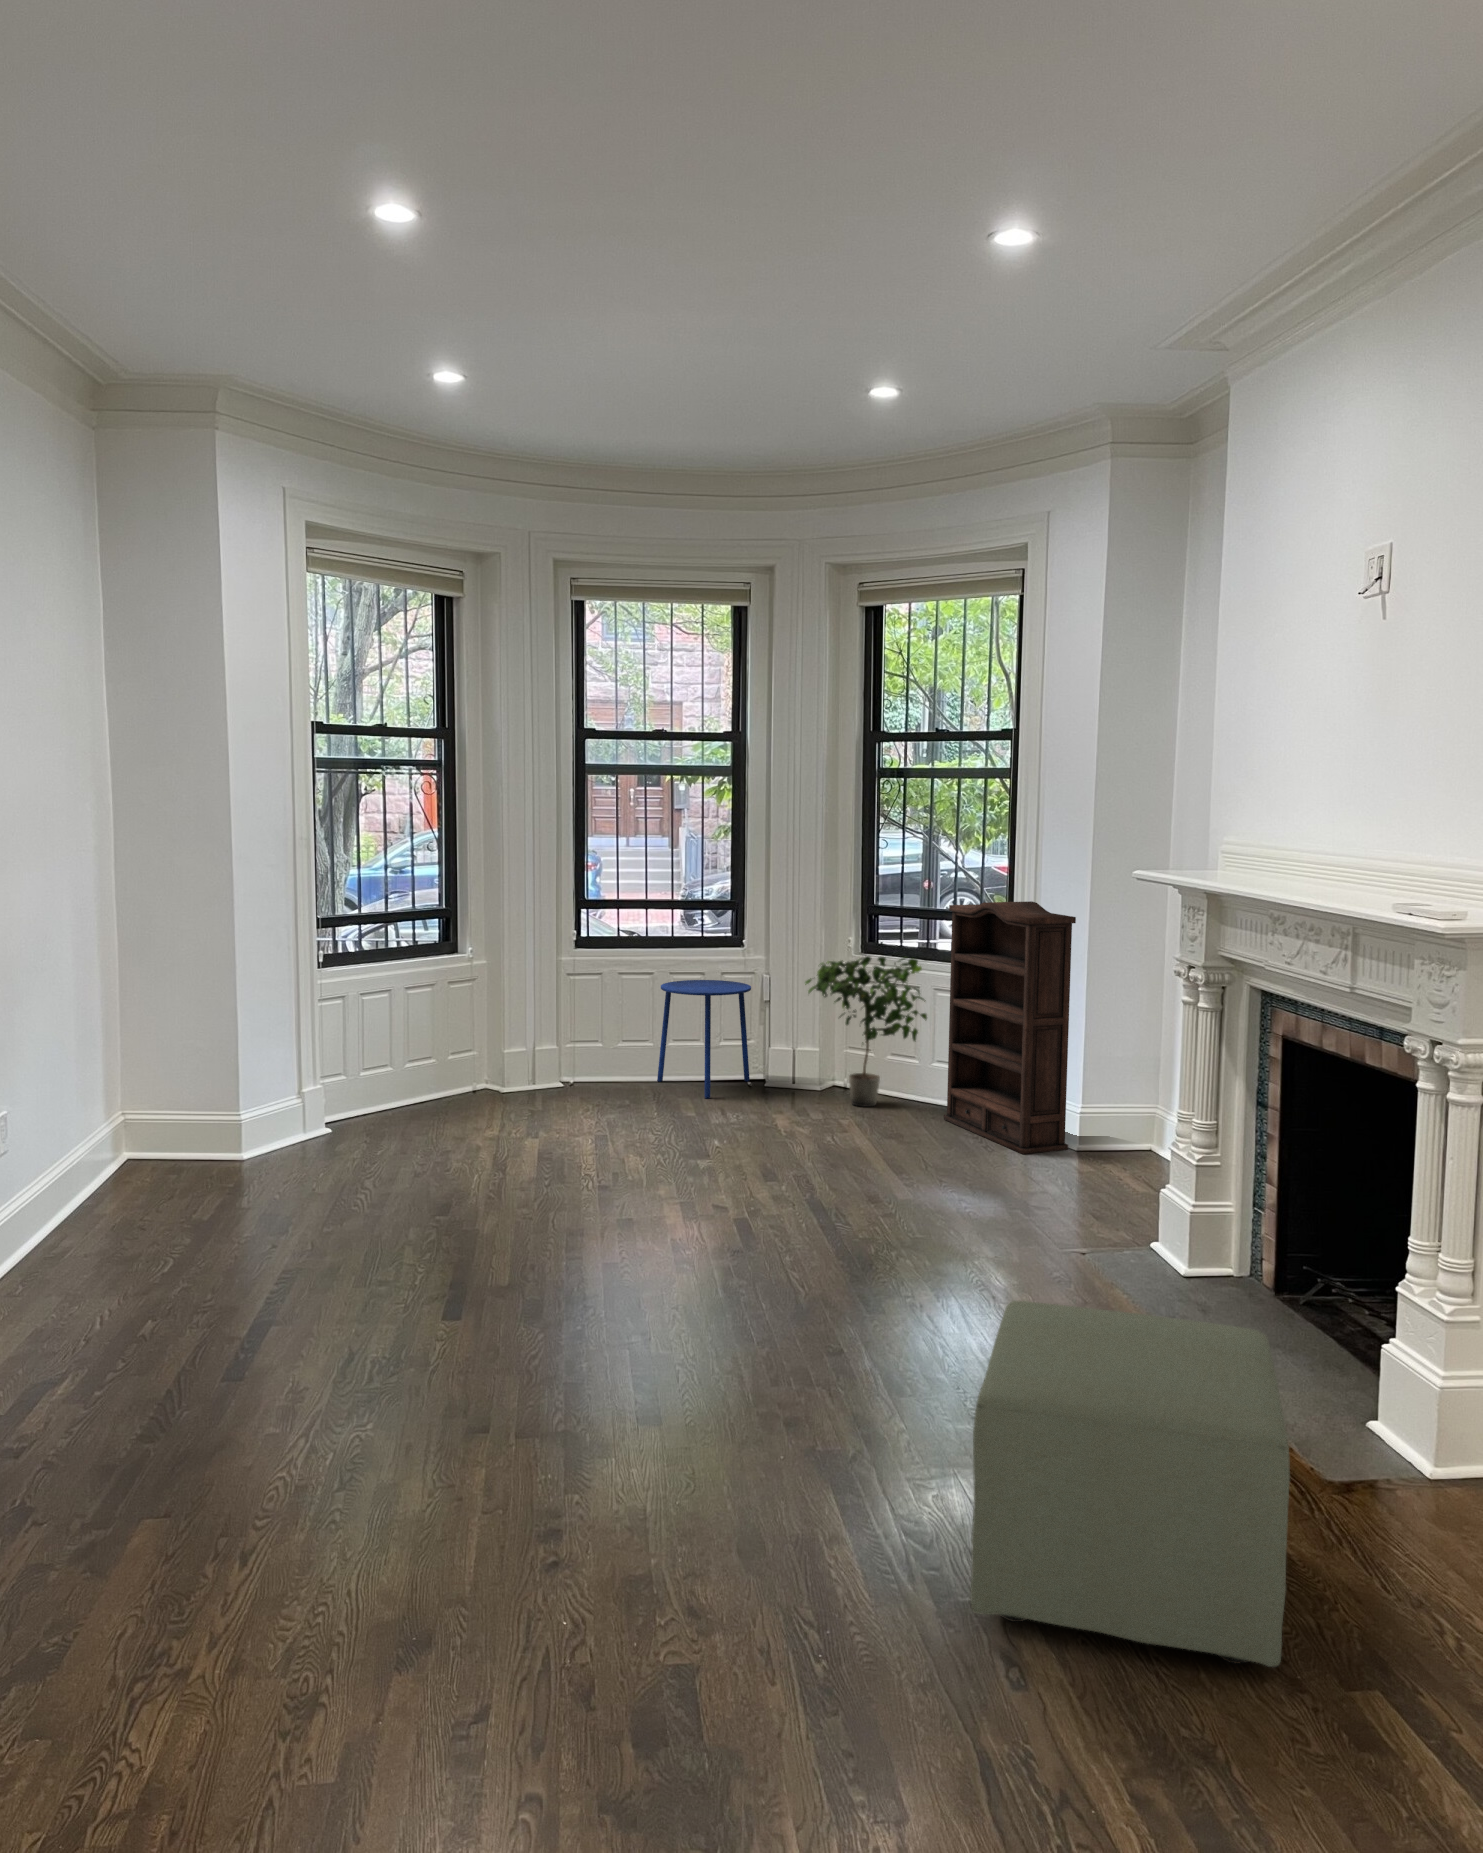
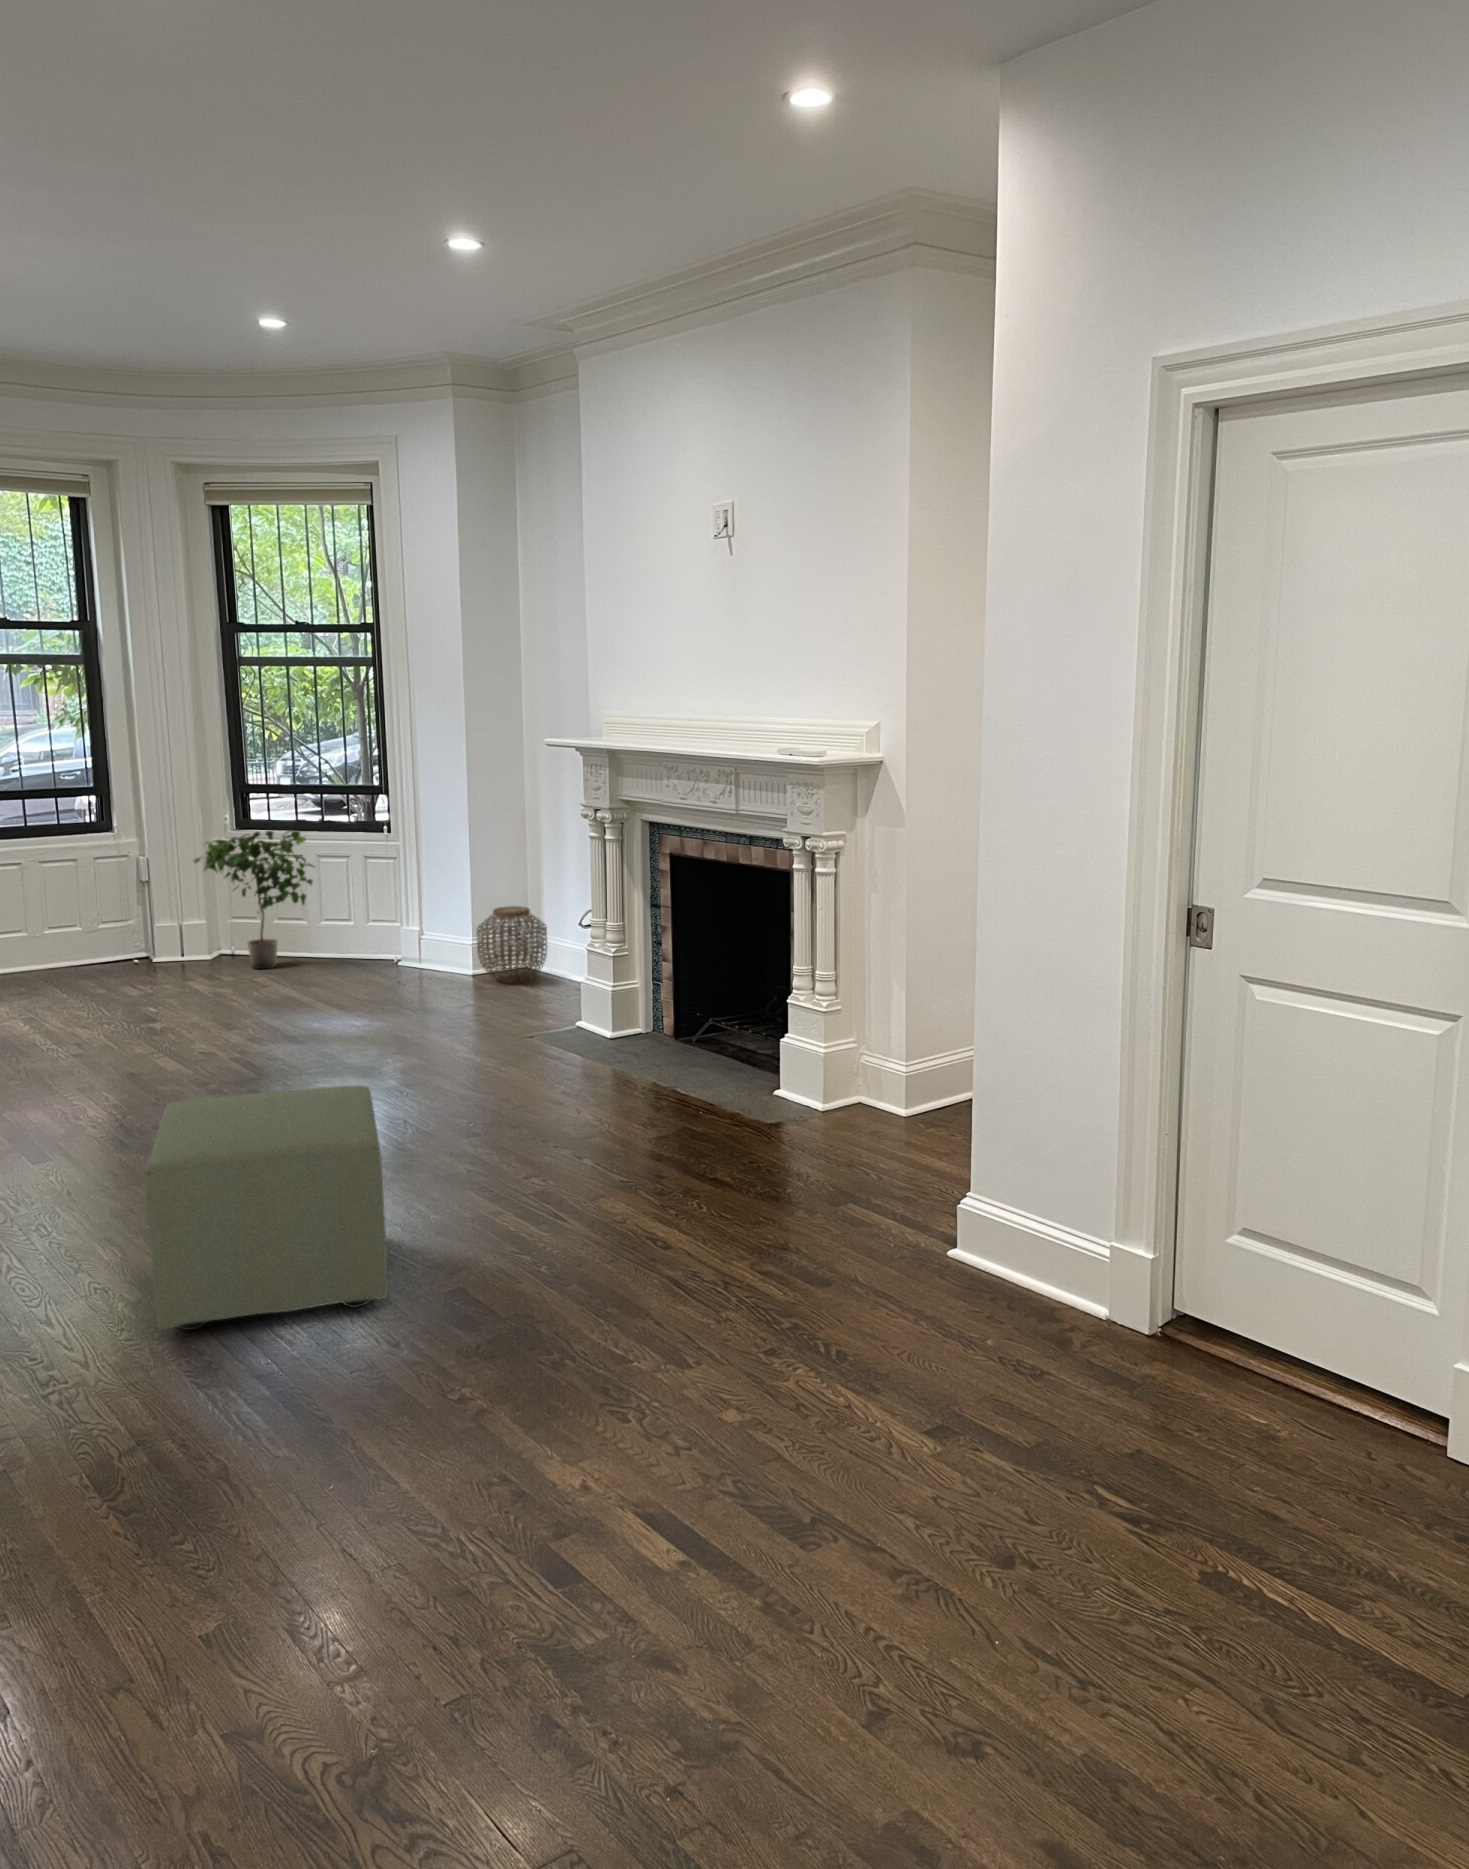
bookshelf: present [944,901,1076,1154] -> none [337,771,466,983]
side table: present [657,980,751,1098] -> none [33,869,133,983]
woven basket: none [1076,1074,1166,1173] -> present [477,906,547,984]
ottoman: present [970,1301,1290,1667] -> present [145,1085,388,1330]

